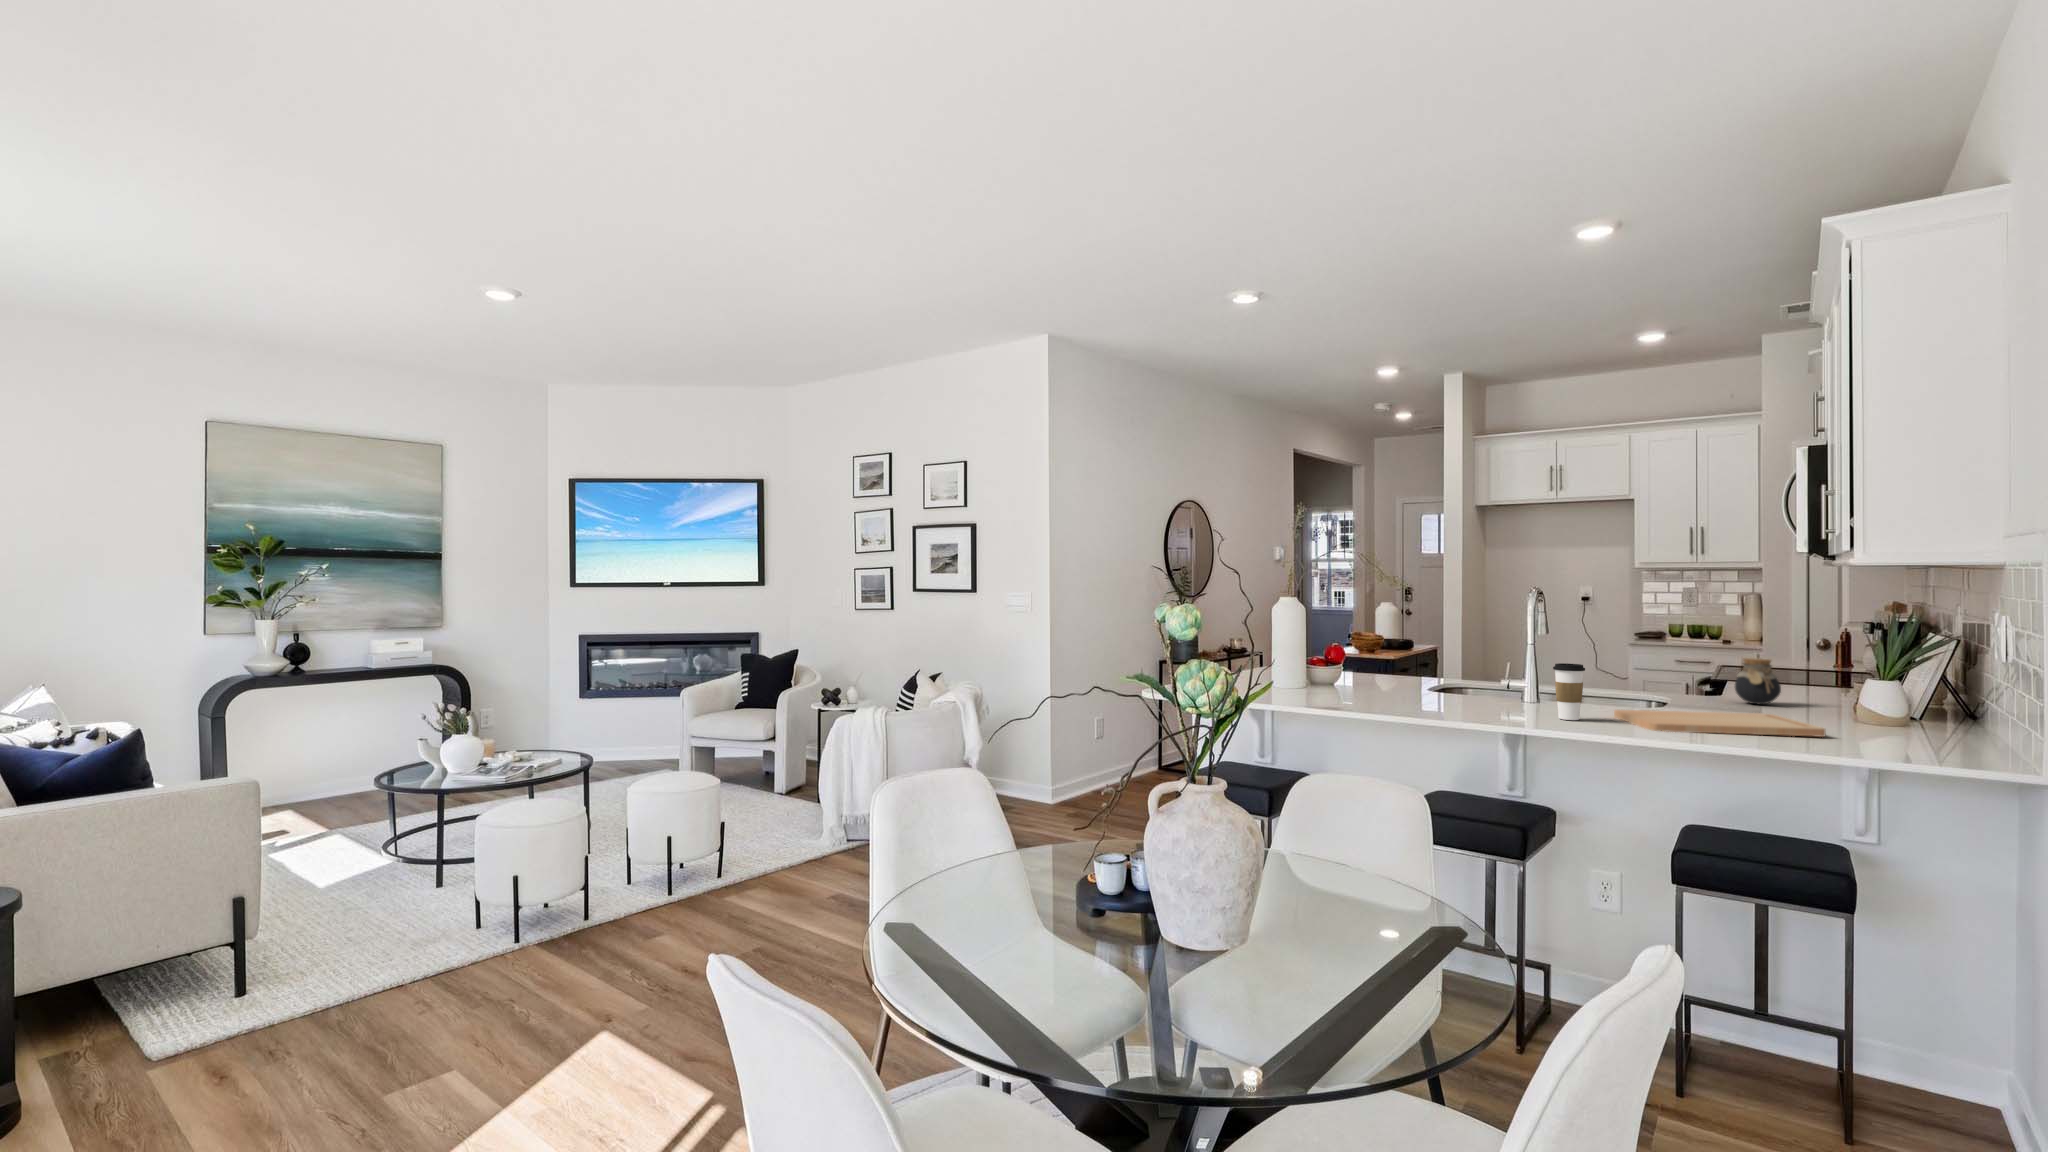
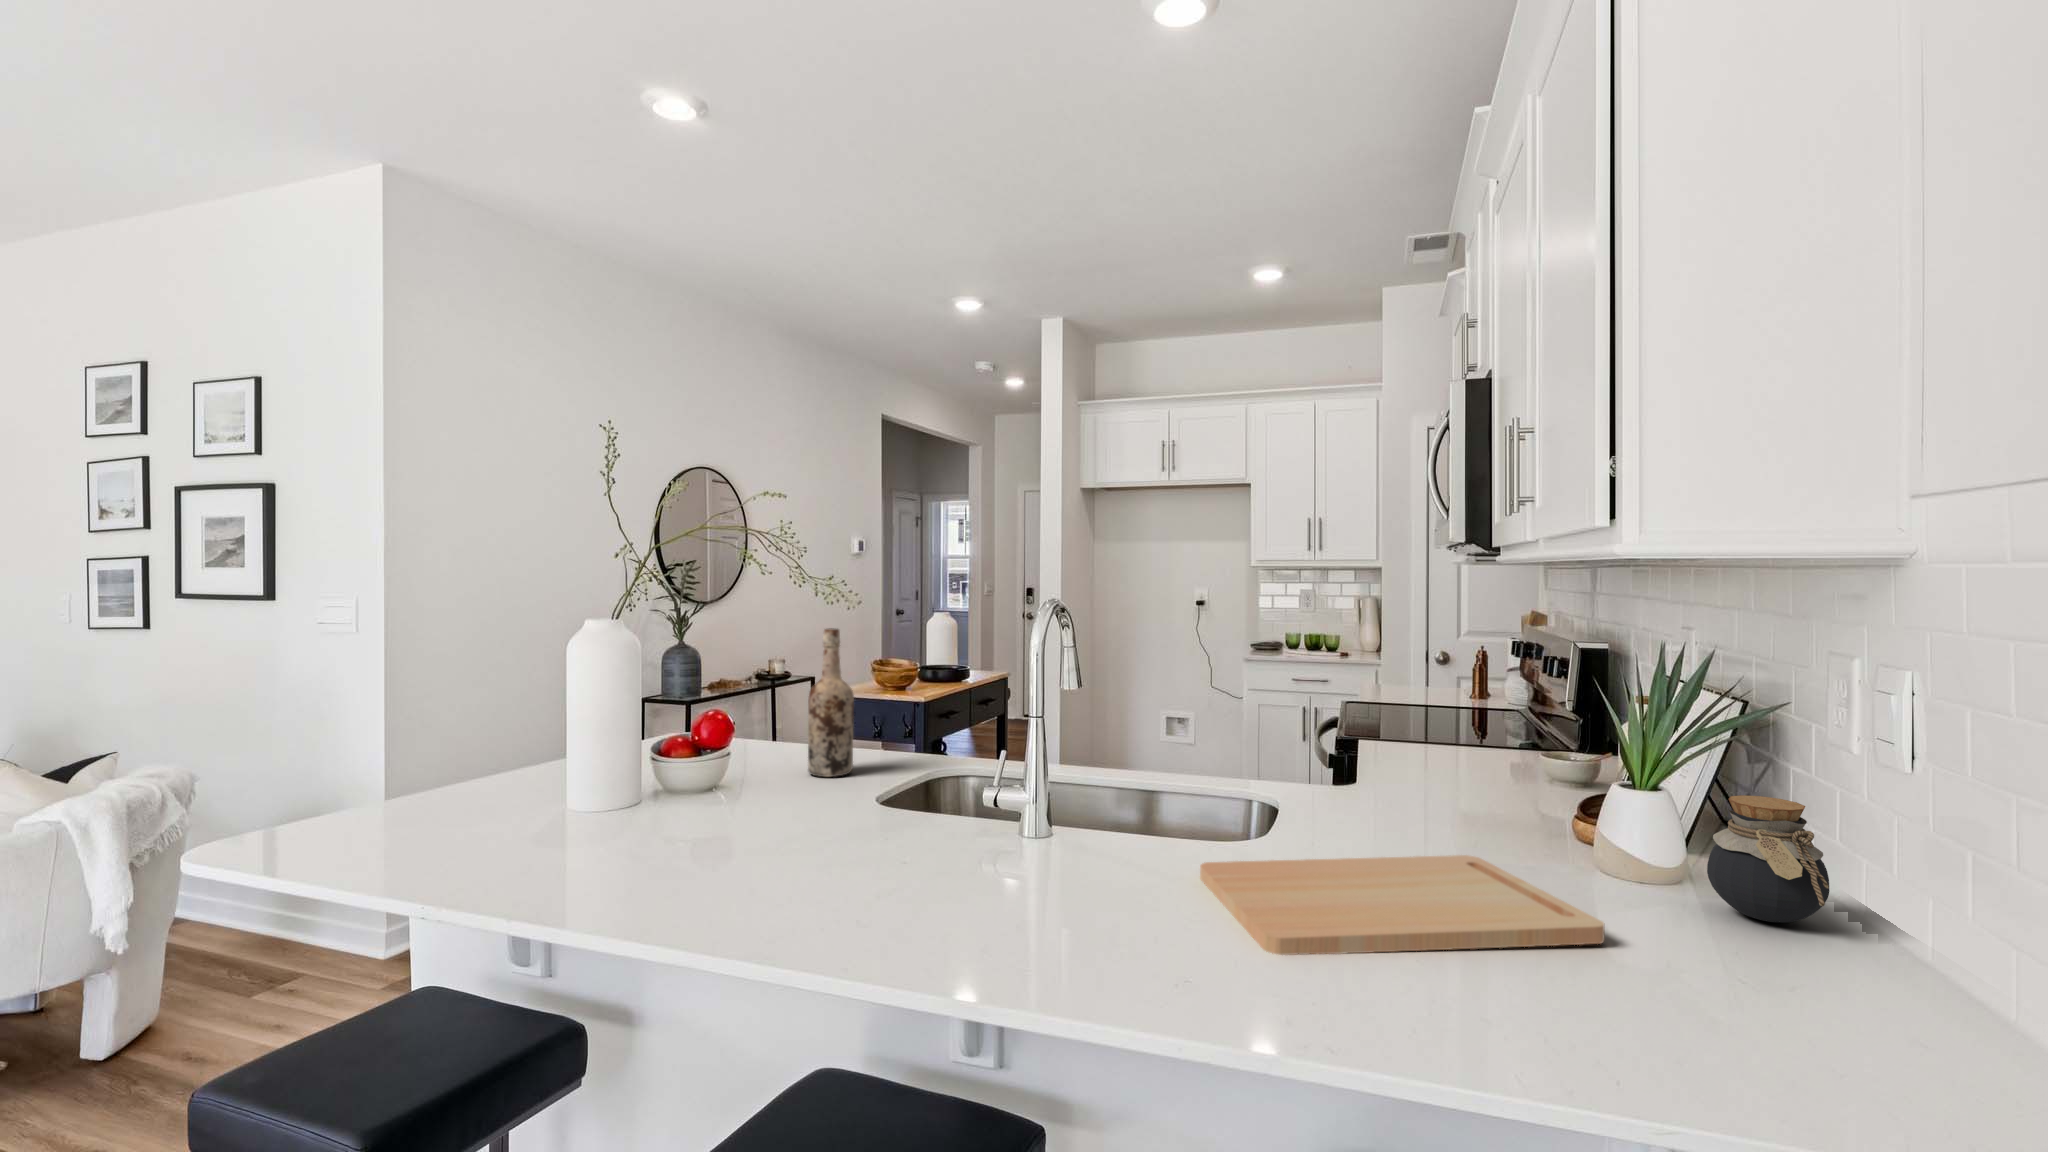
wine bottle: none [1364,604,1390,684] -> present [808,628,854,777]
jar: present [1735,658,1781,705] -> present [1707,795,1829,923]
coffee cup: present [1553,663,1585,720] -> none [1075,778,1139,916]

